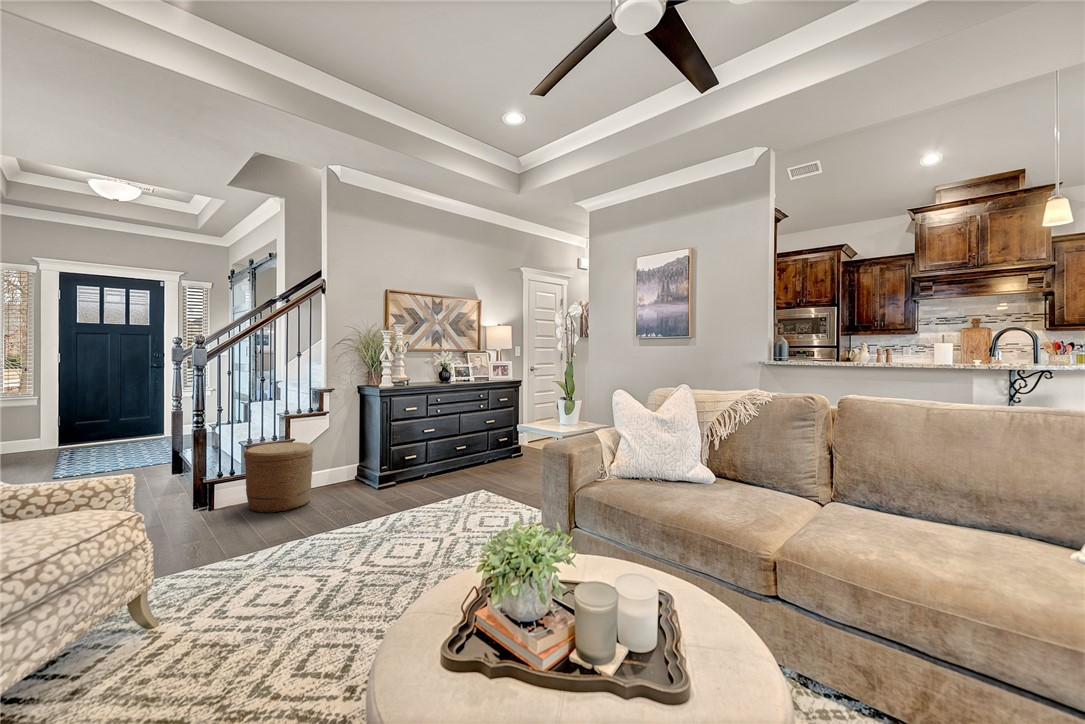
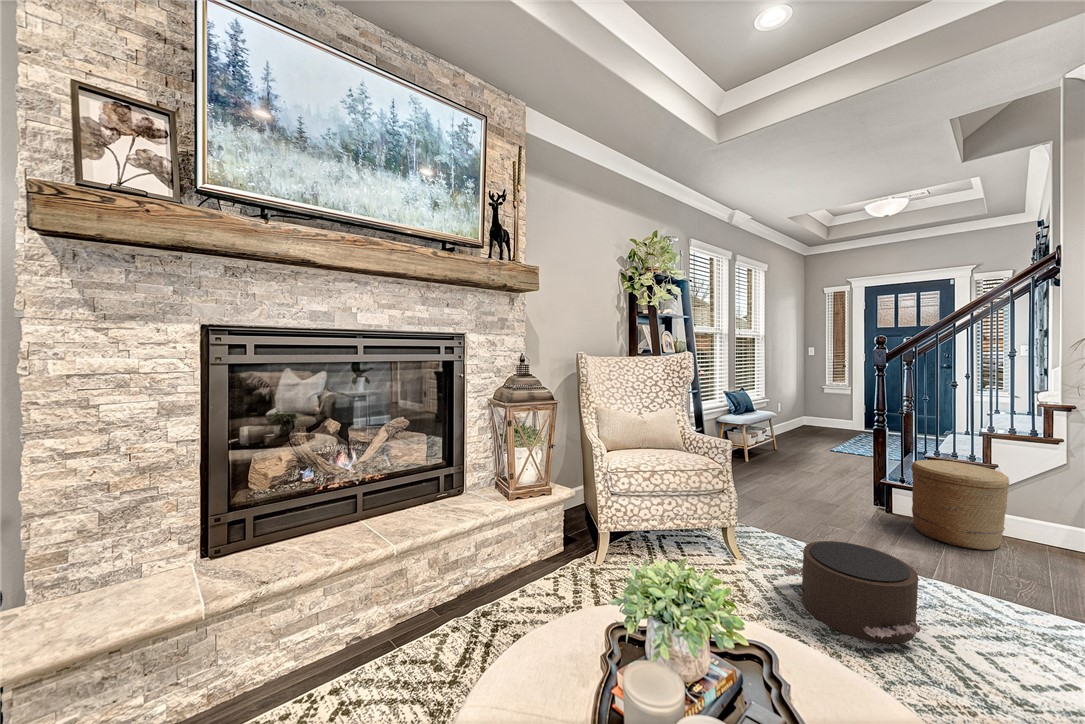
pouf: none [240,524,368,610] -> present [784,541,926,643]

